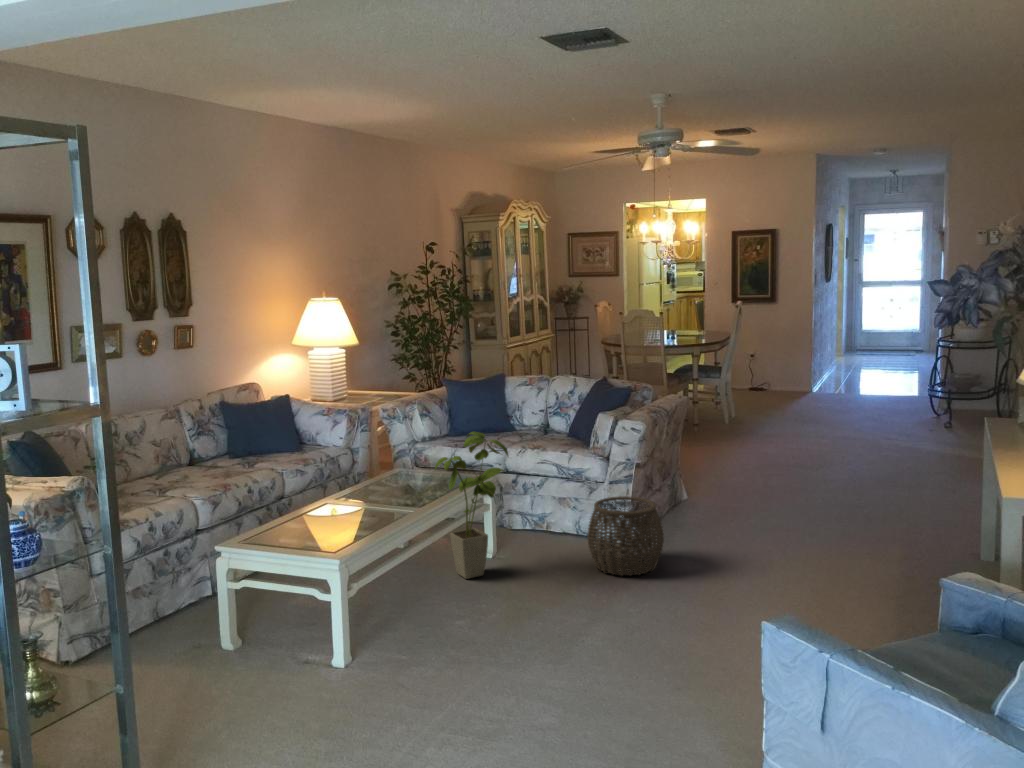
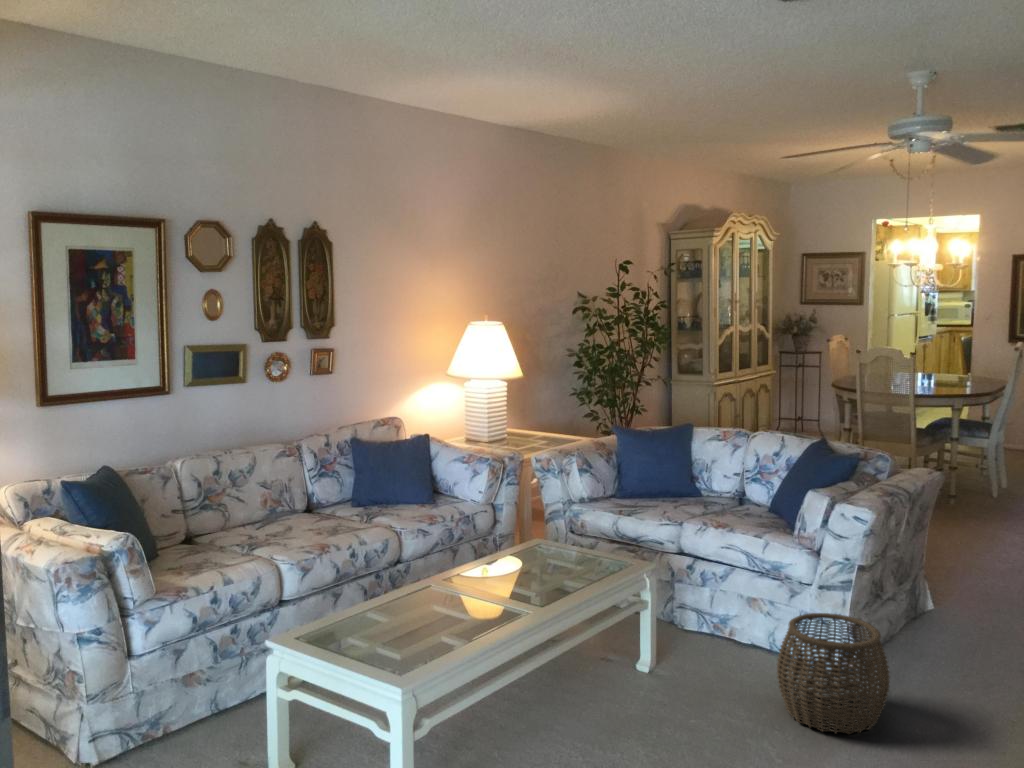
house plant: present [435,432,508,579] -> none [572,509,670,703]

